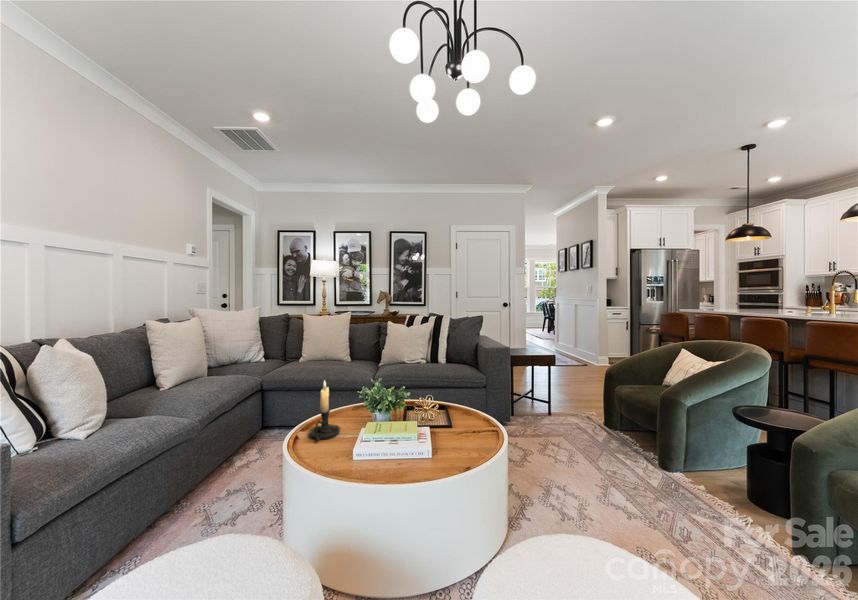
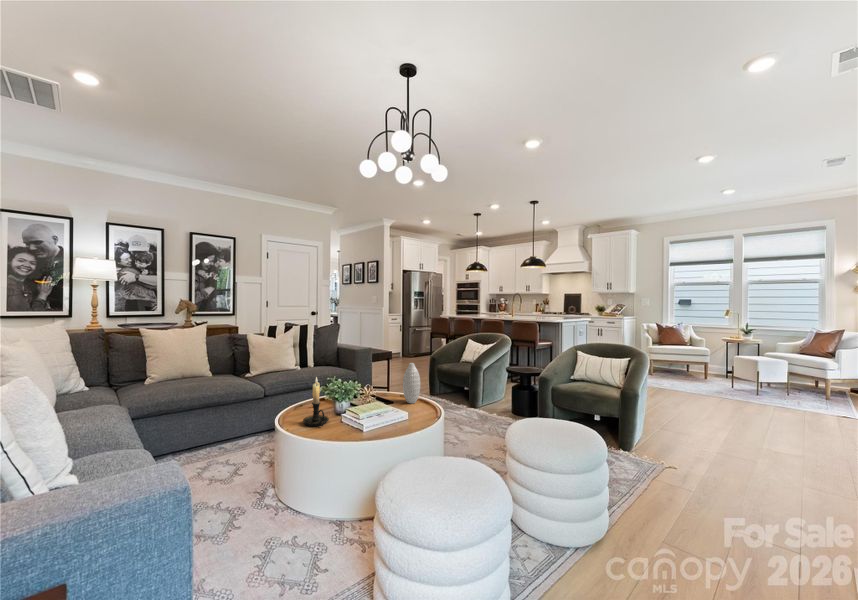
vase: none [456,378,482,438] -> present [403,363,420,403]

